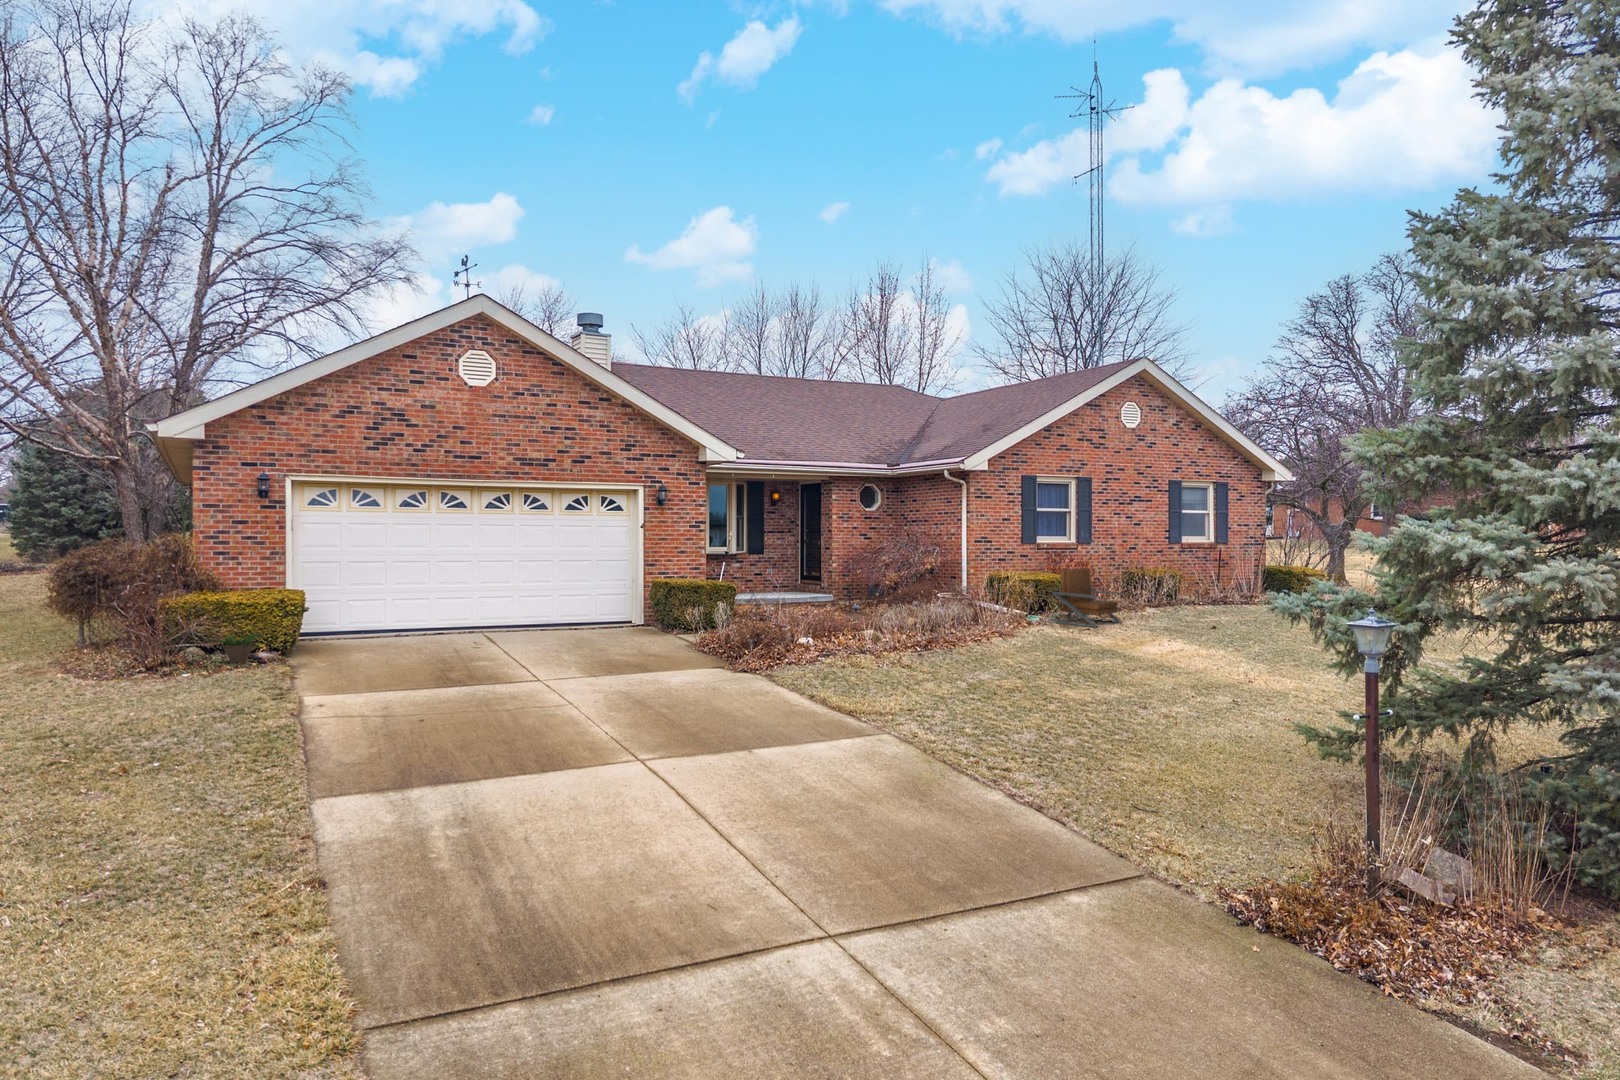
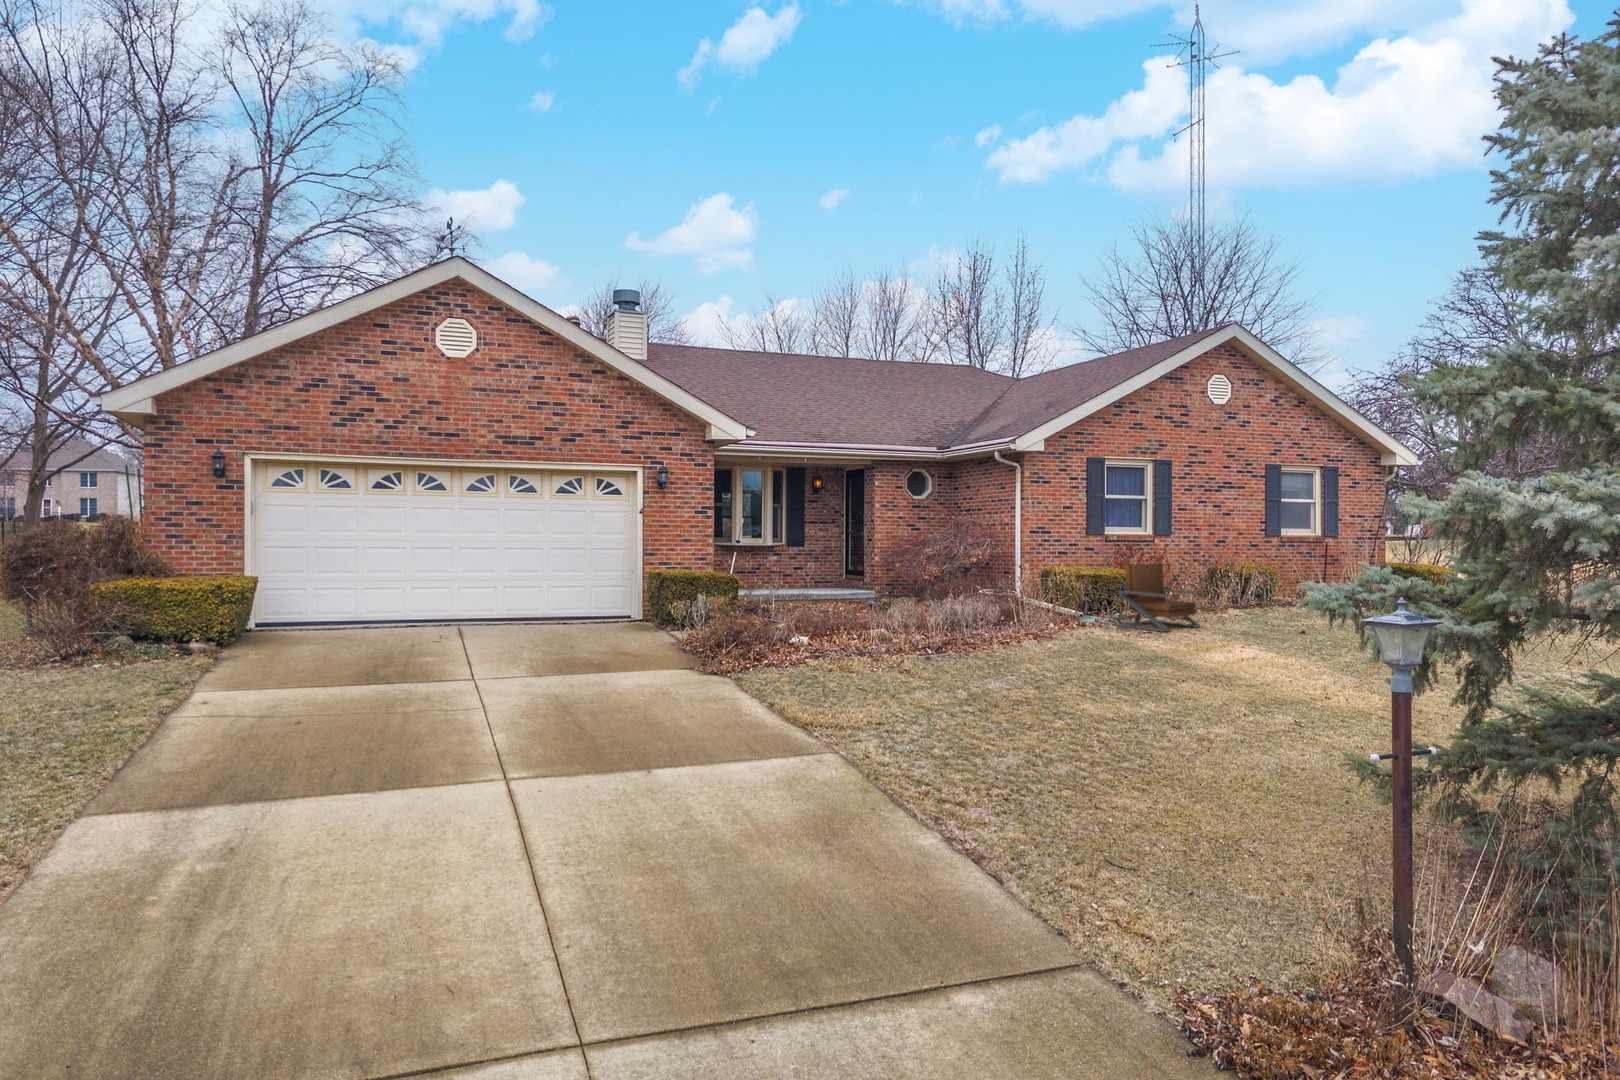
decorative plant: present [208,633,263,662] -> none [128,621,194,653]

